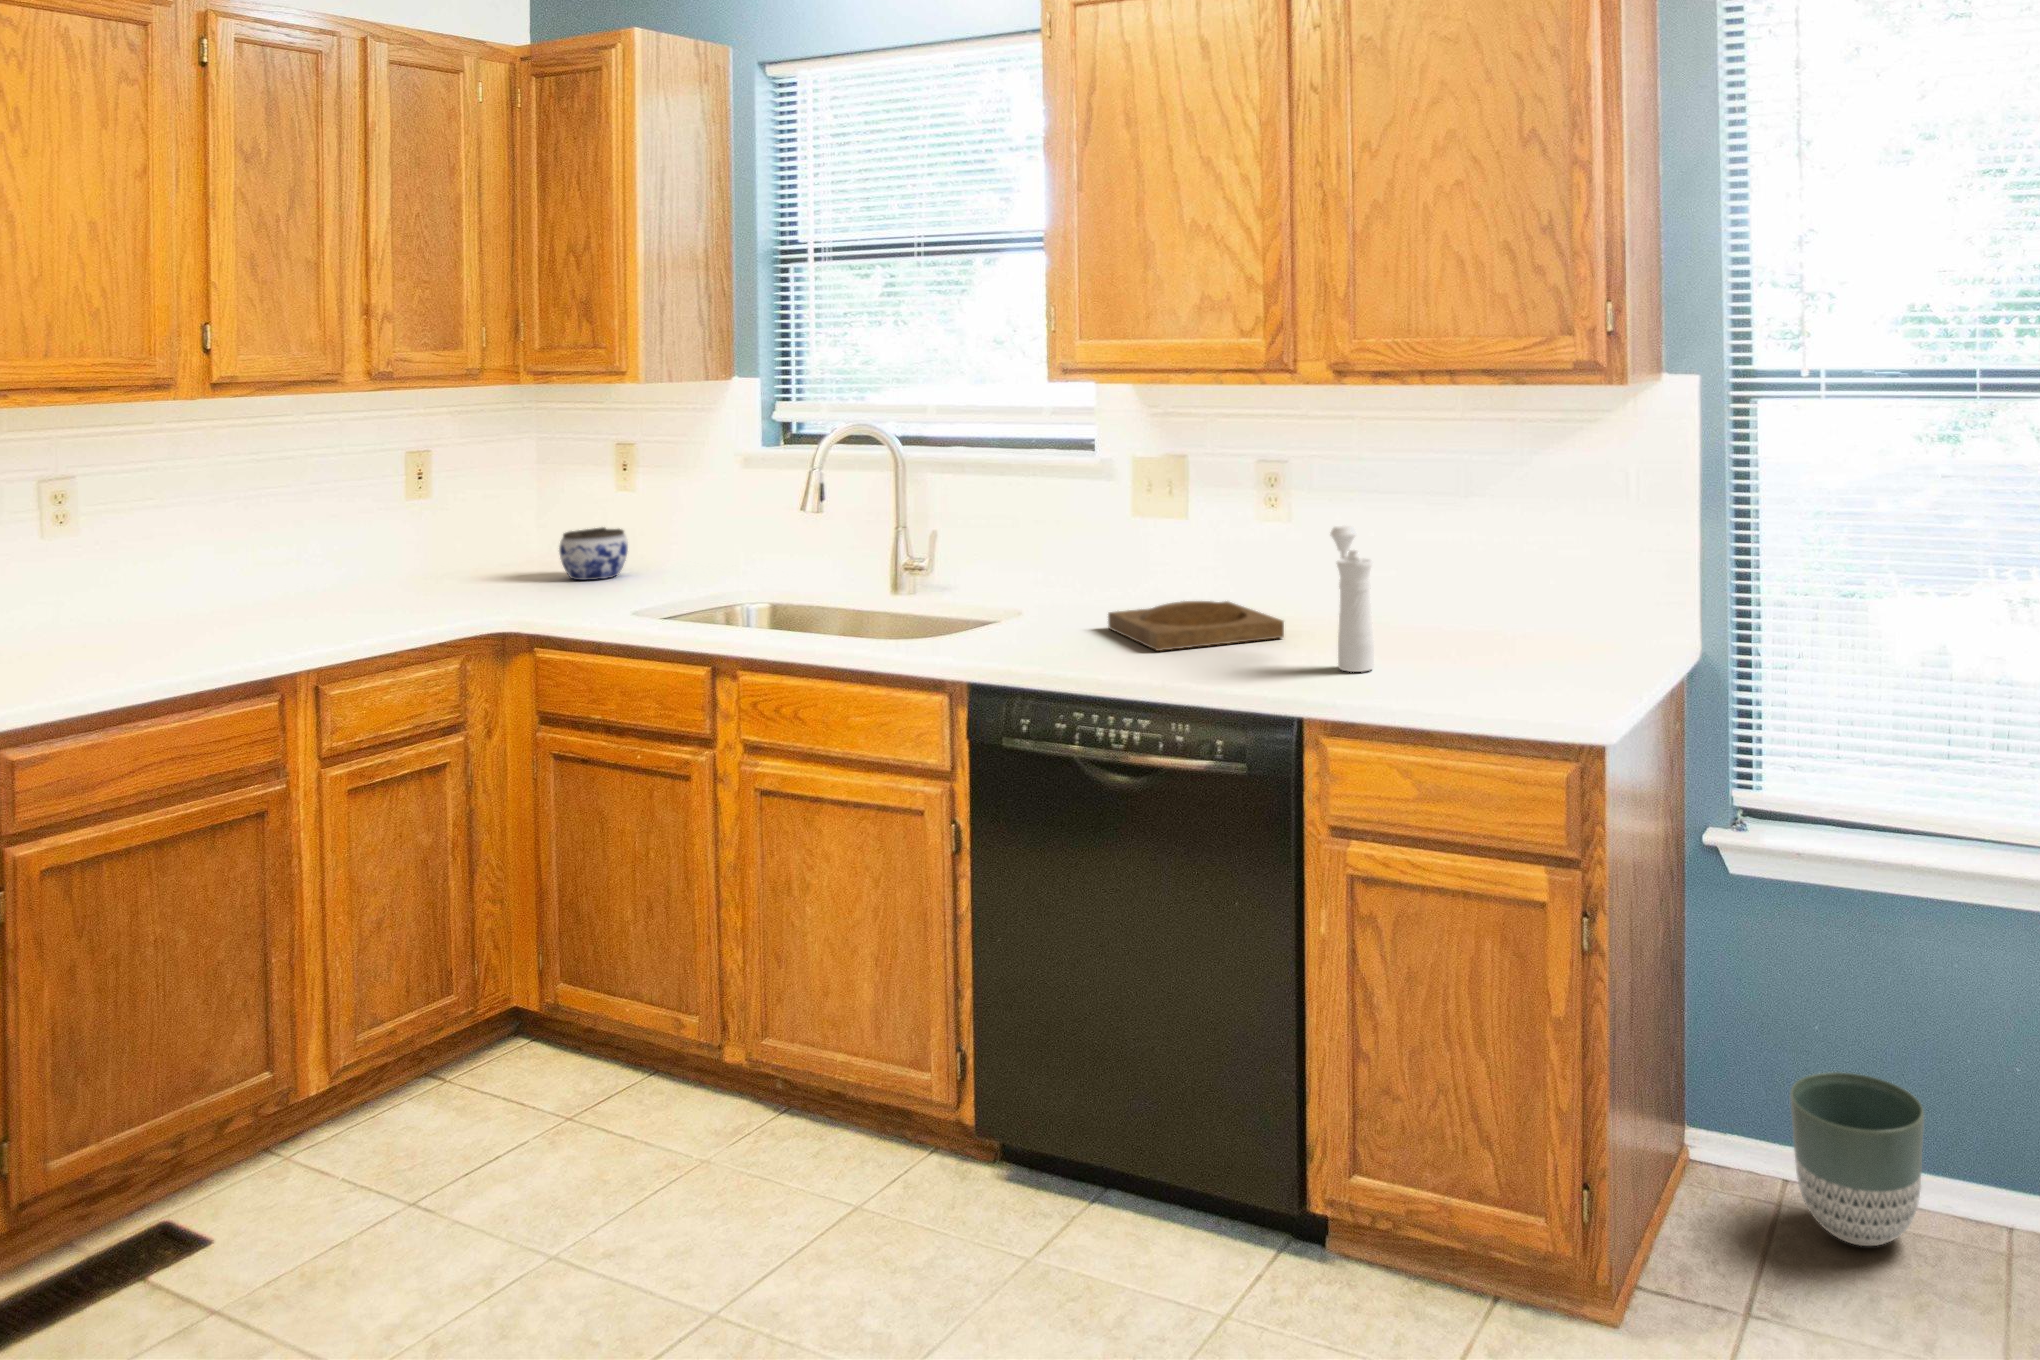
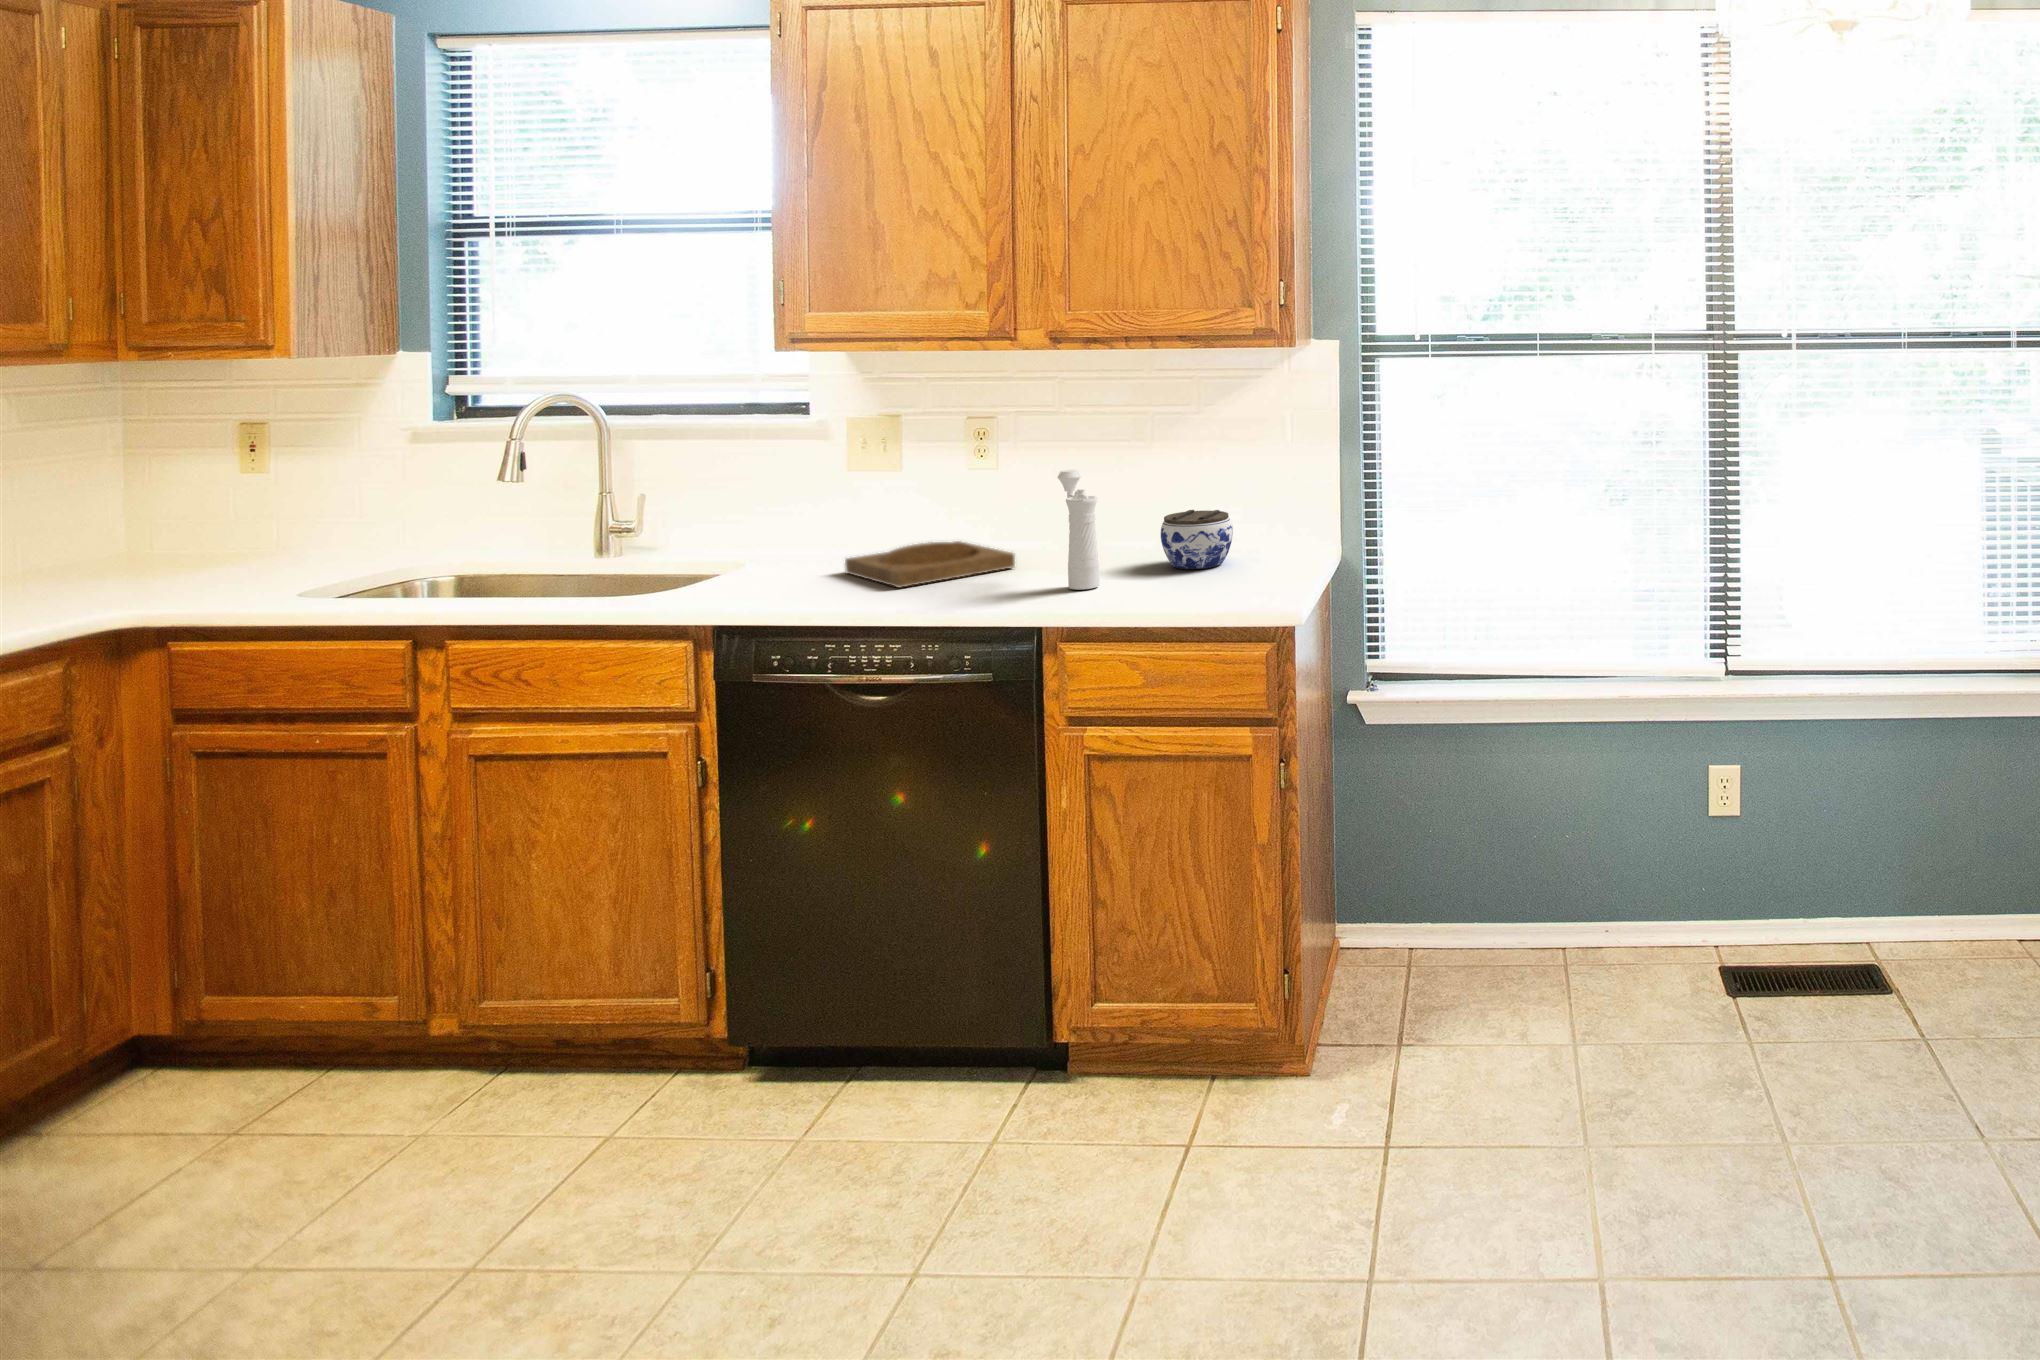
jar: present [559,527,628,580] -> present [1161,510,1233,569]
planter: present [1790,1072,1924,1246] -> none [1425,849,1515,970]

